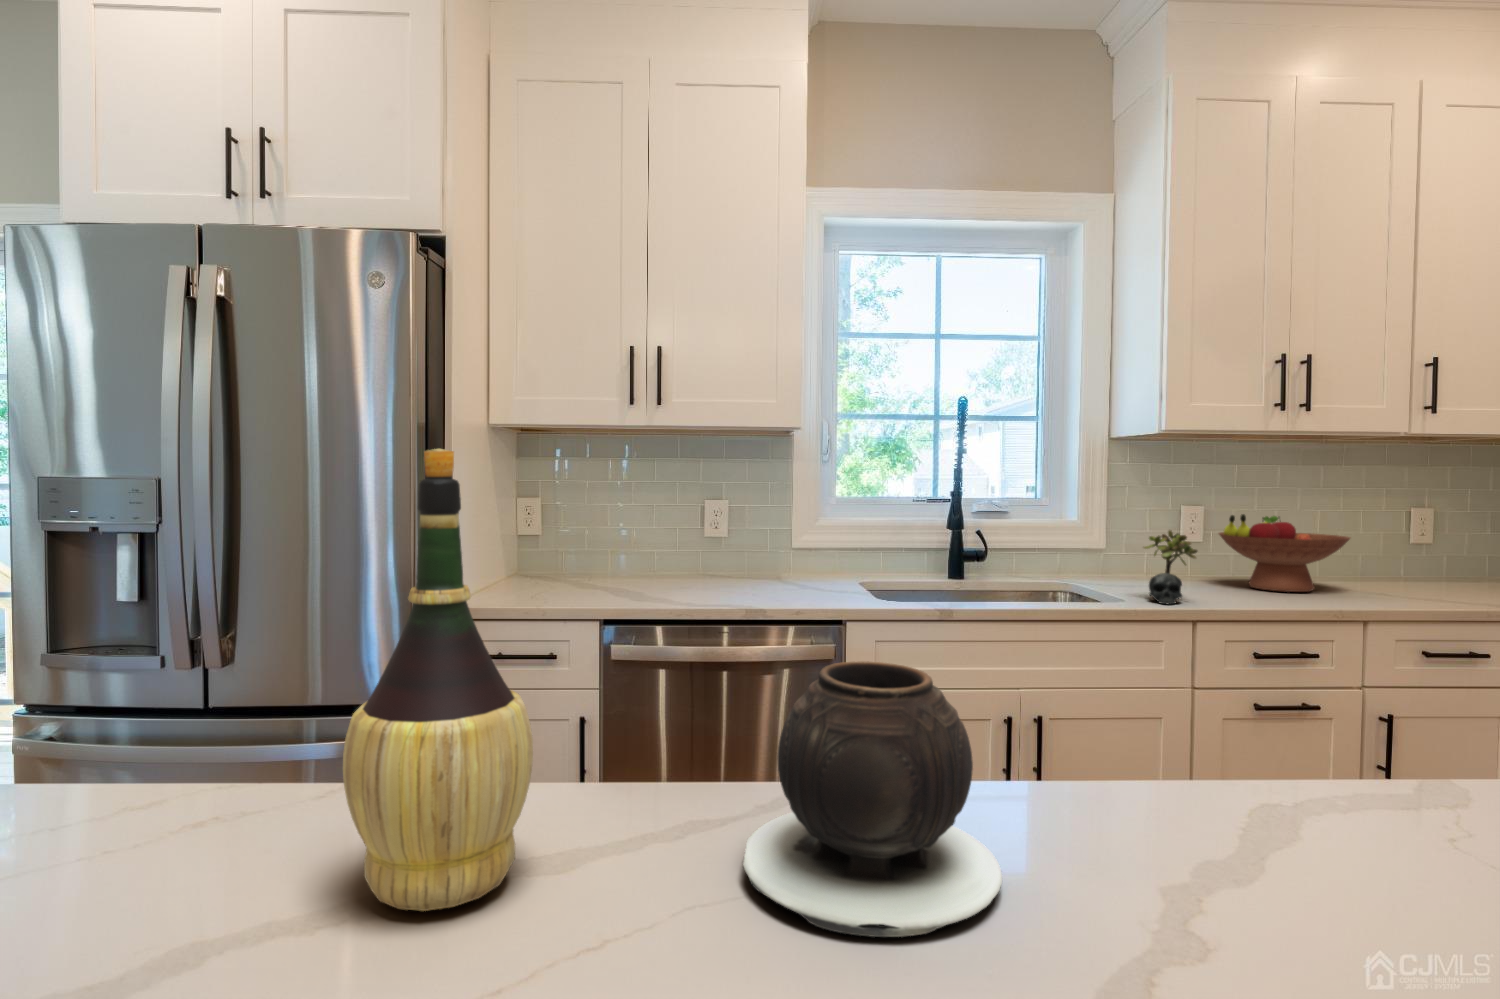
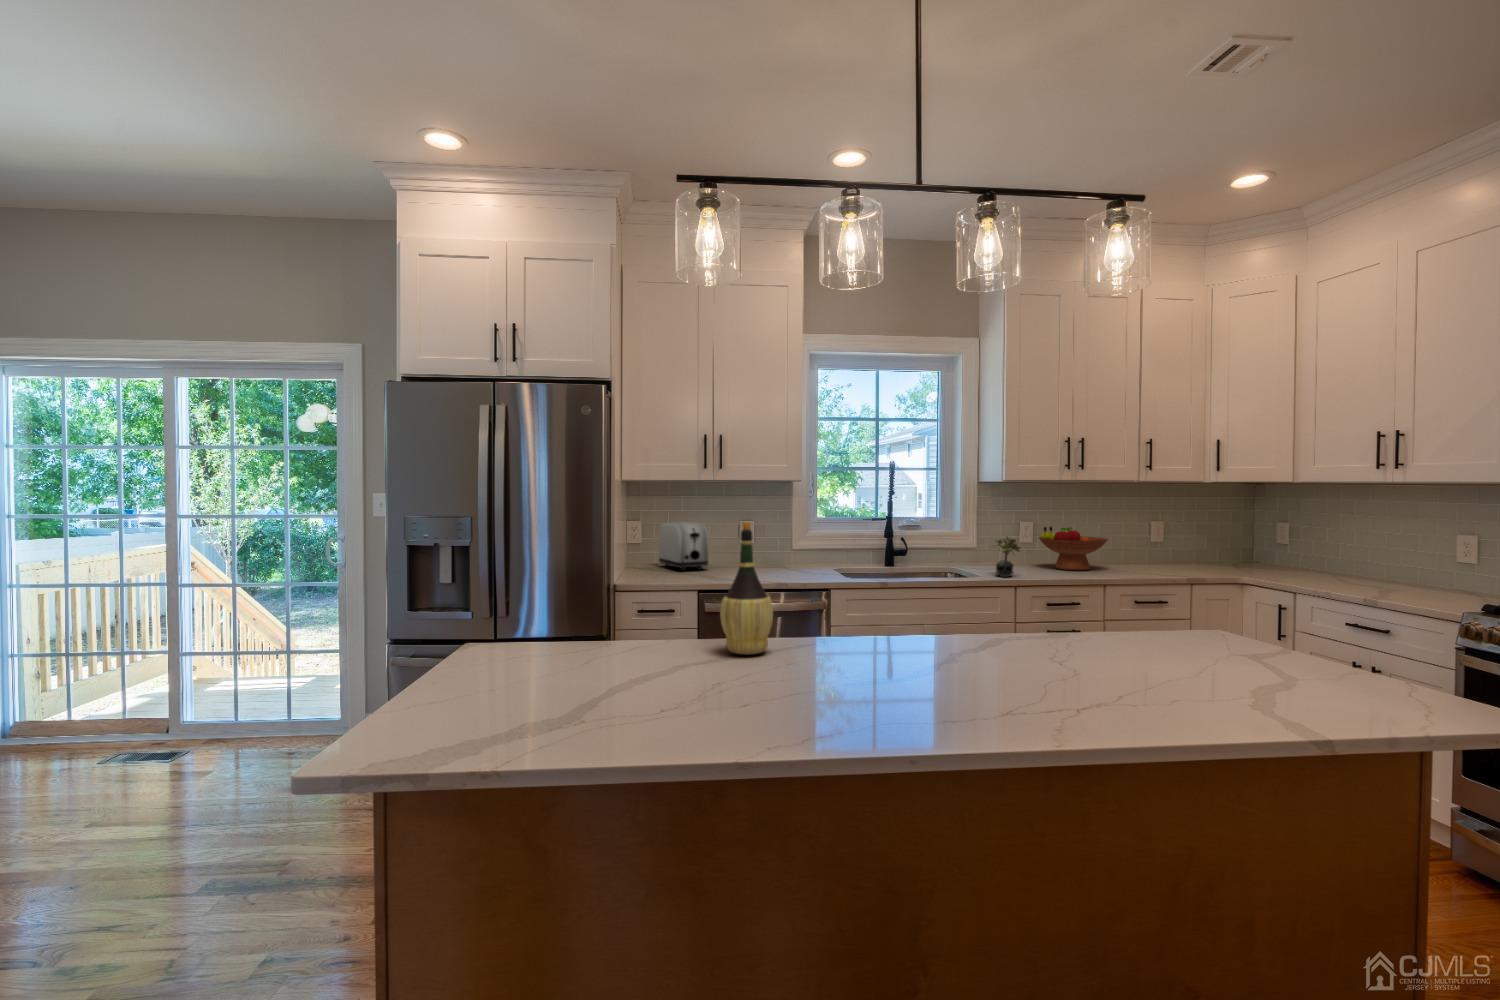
toaster: none [567,501,643,583] -> present [659,522,708,571]
vase: present [743,661,1002,937] -> none [834,585,912,656]

